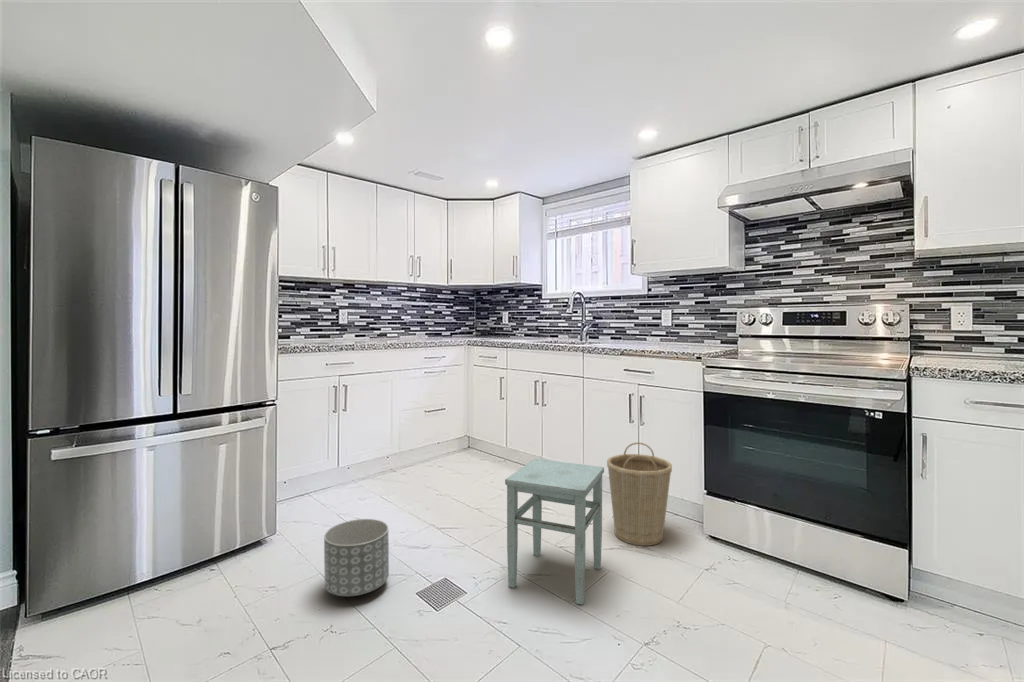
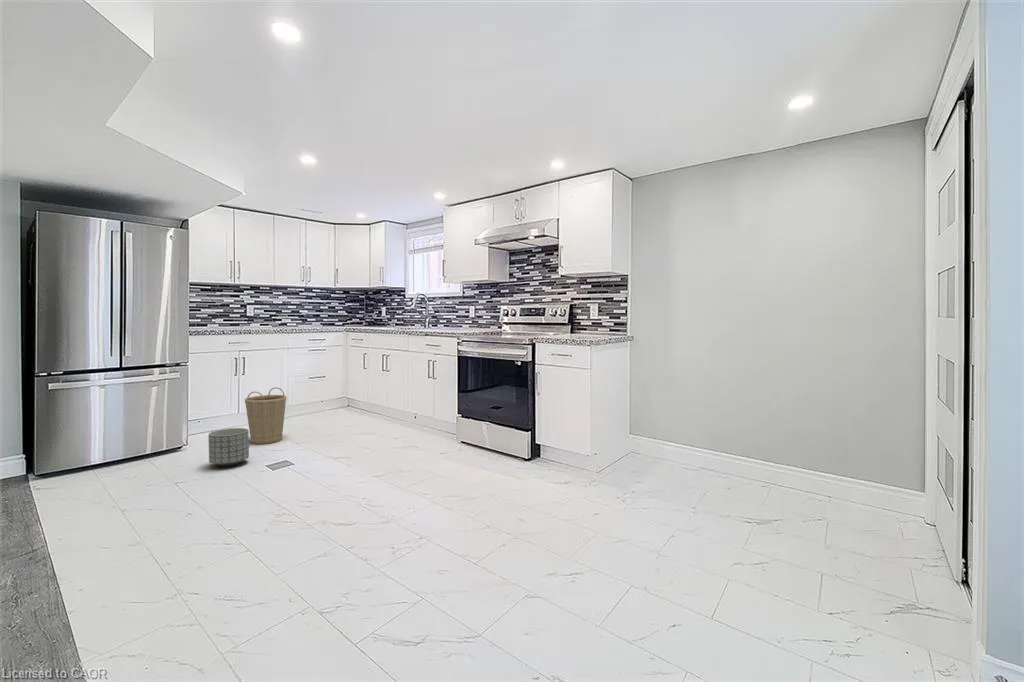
basket: present [607,442,672,546] -> present [245,387,287,444]
stool: present [505,459,604,605] -> none [315,395,380,466]

